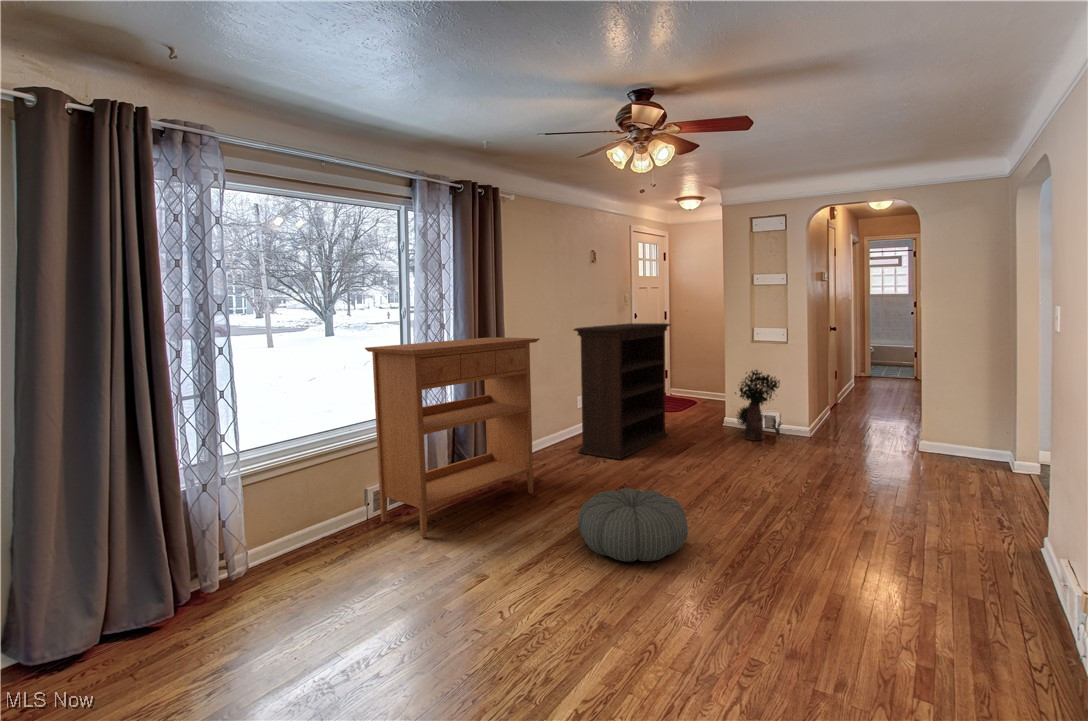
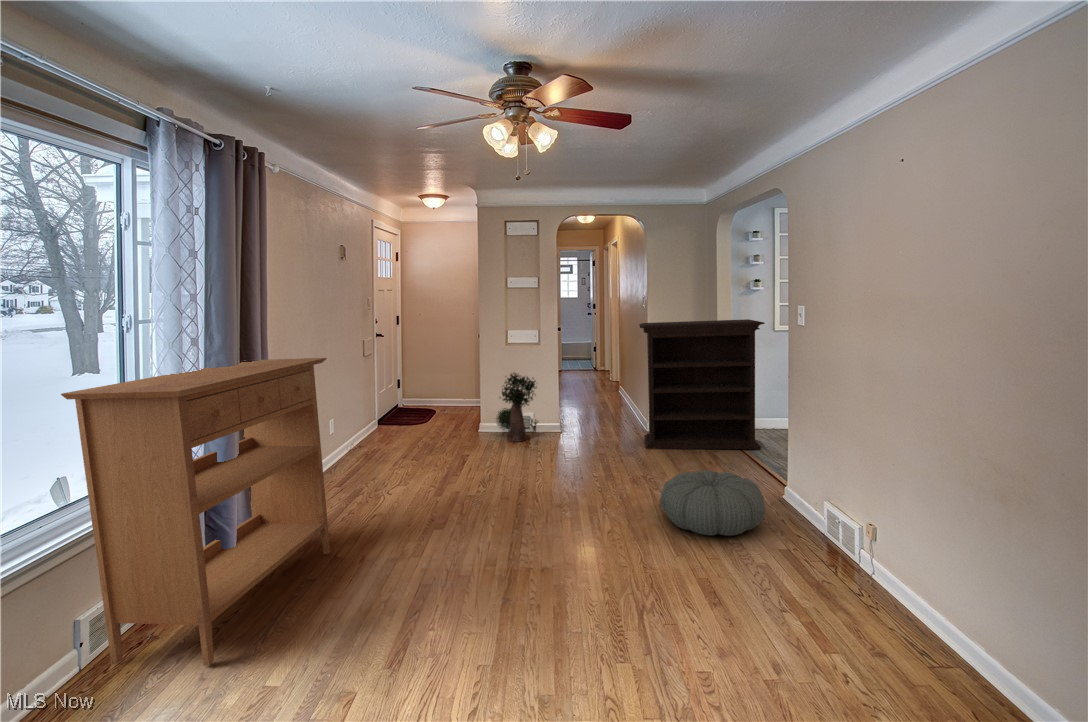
bookshelf: present [574,323,670,459] -> present [639,319,765,449]
pouf: present [578,489,688,562] -> present [661,470,765,536]

